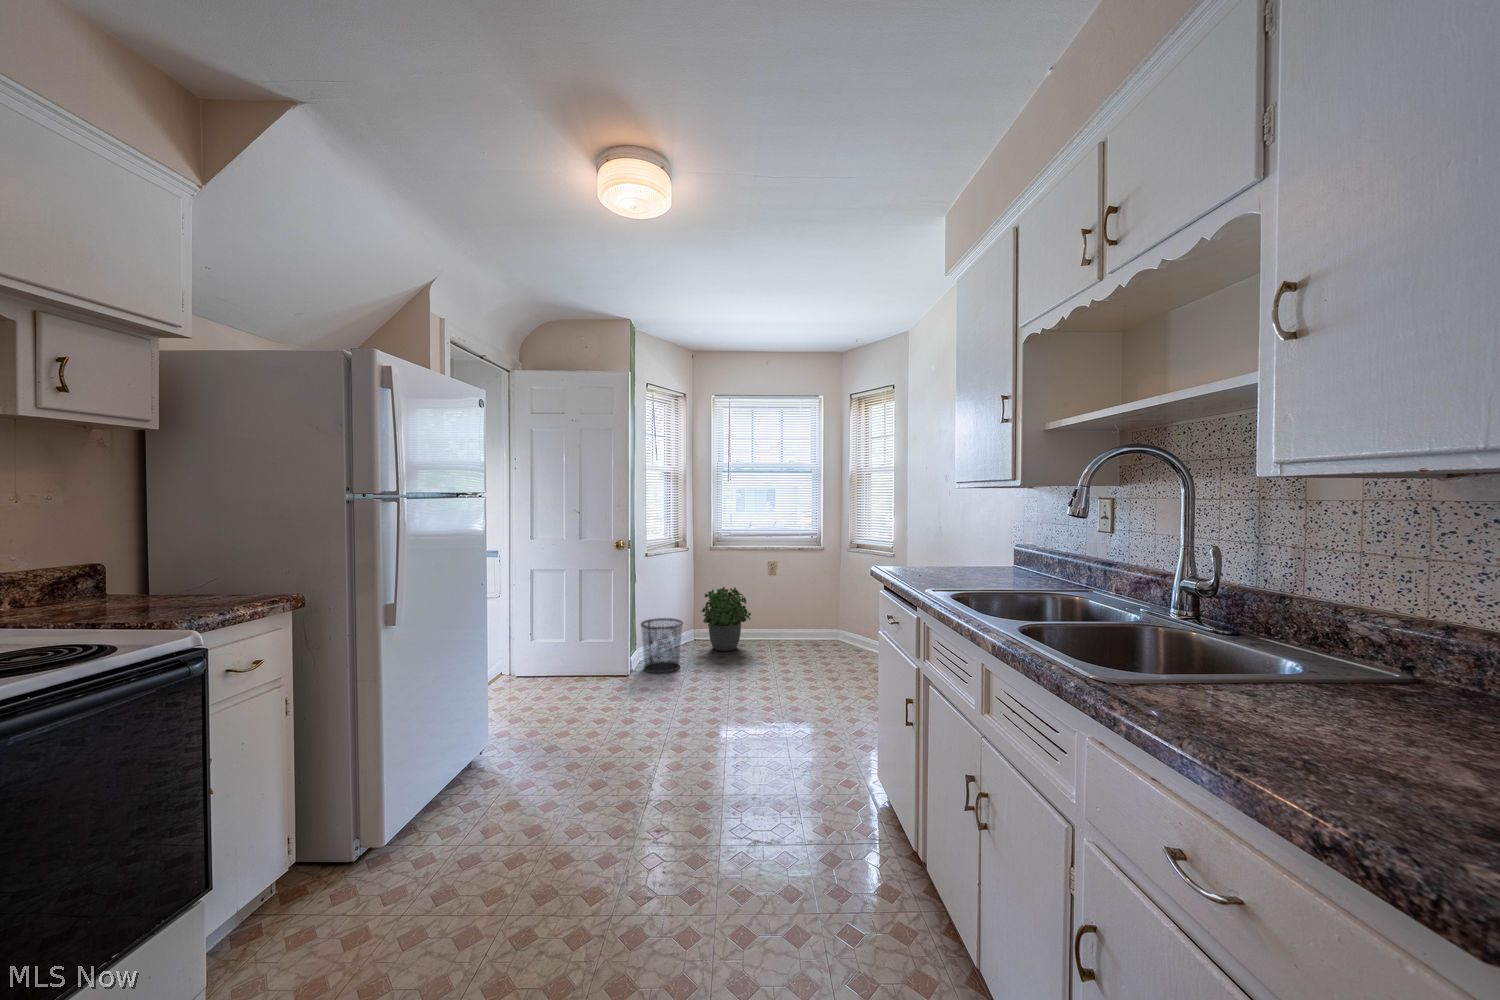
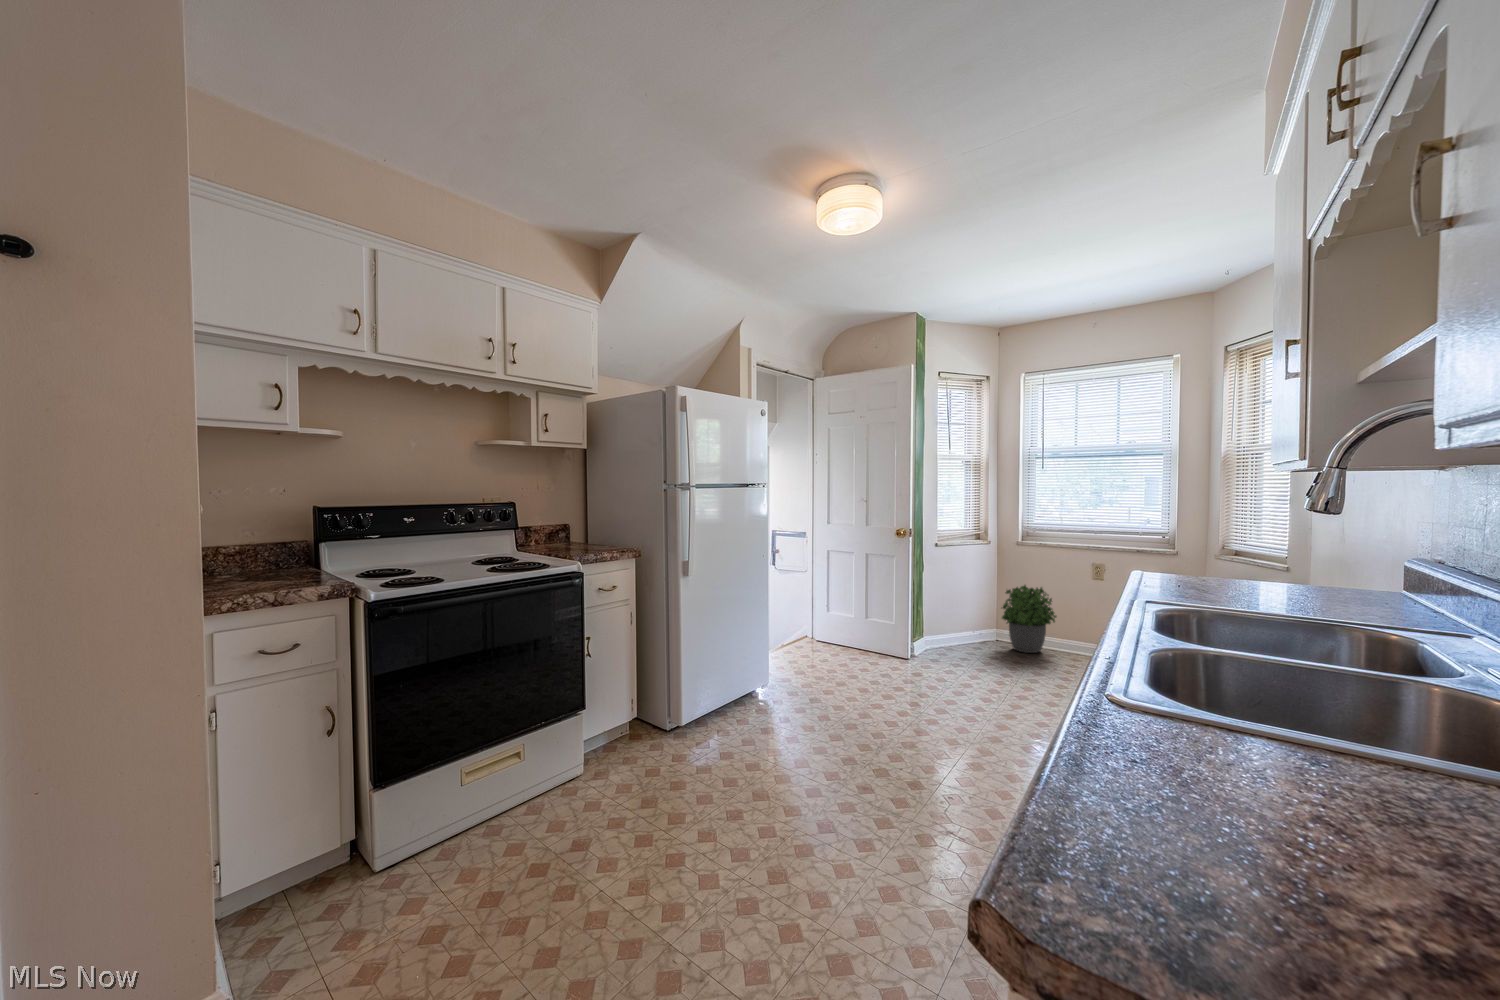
waste bin: present [641,618,683,673] -> none [926,608,970,662]

